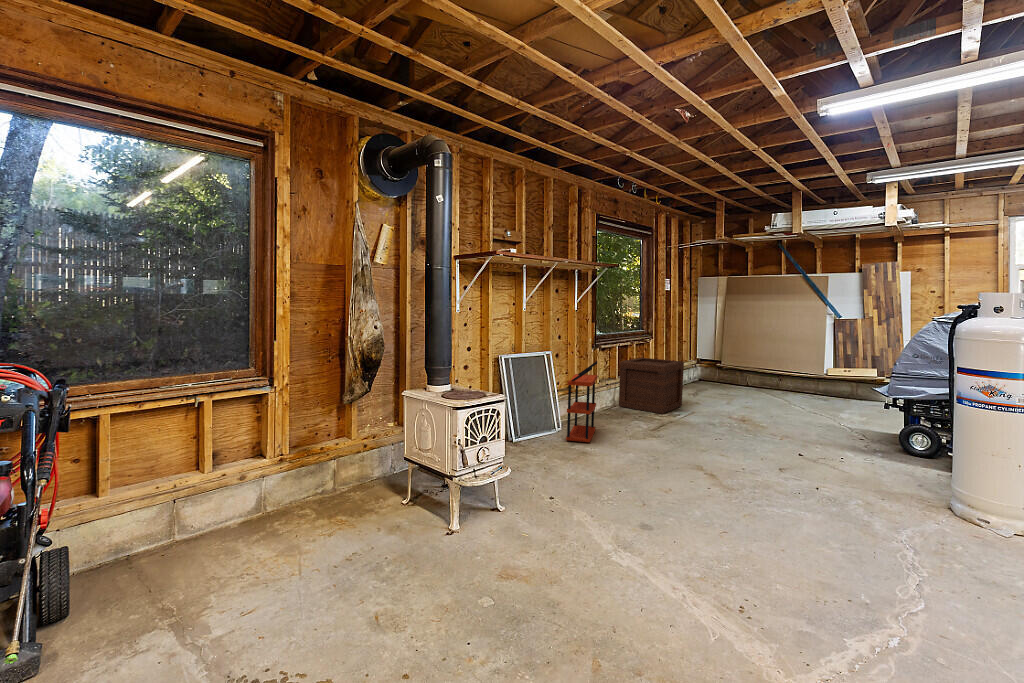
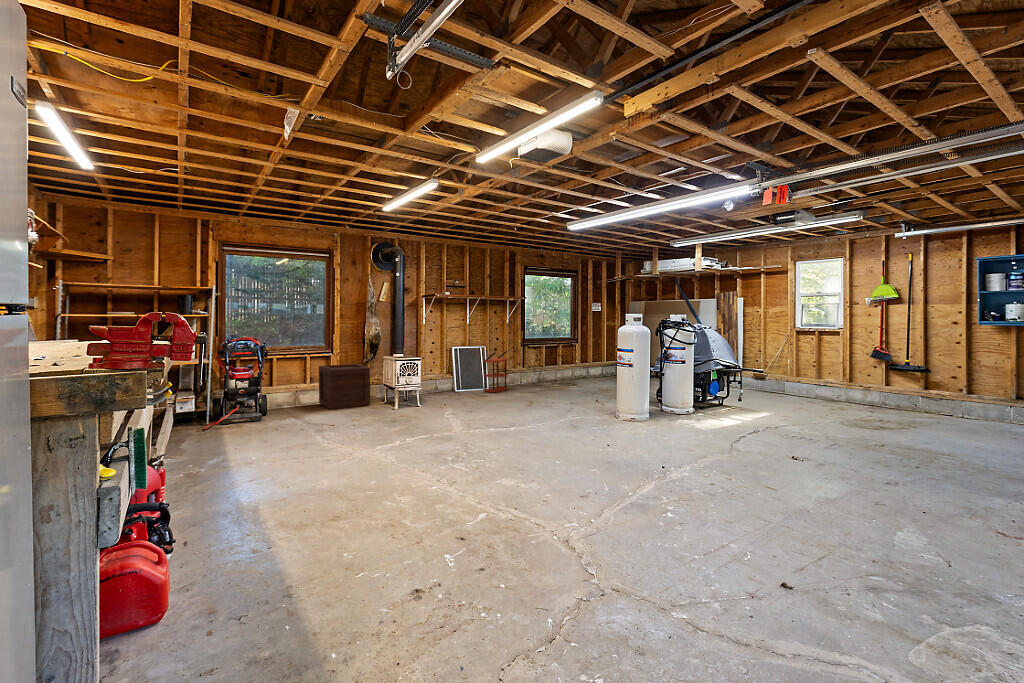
wooden crate: present [619,358,684,414] -> present [319,364,370,409]

